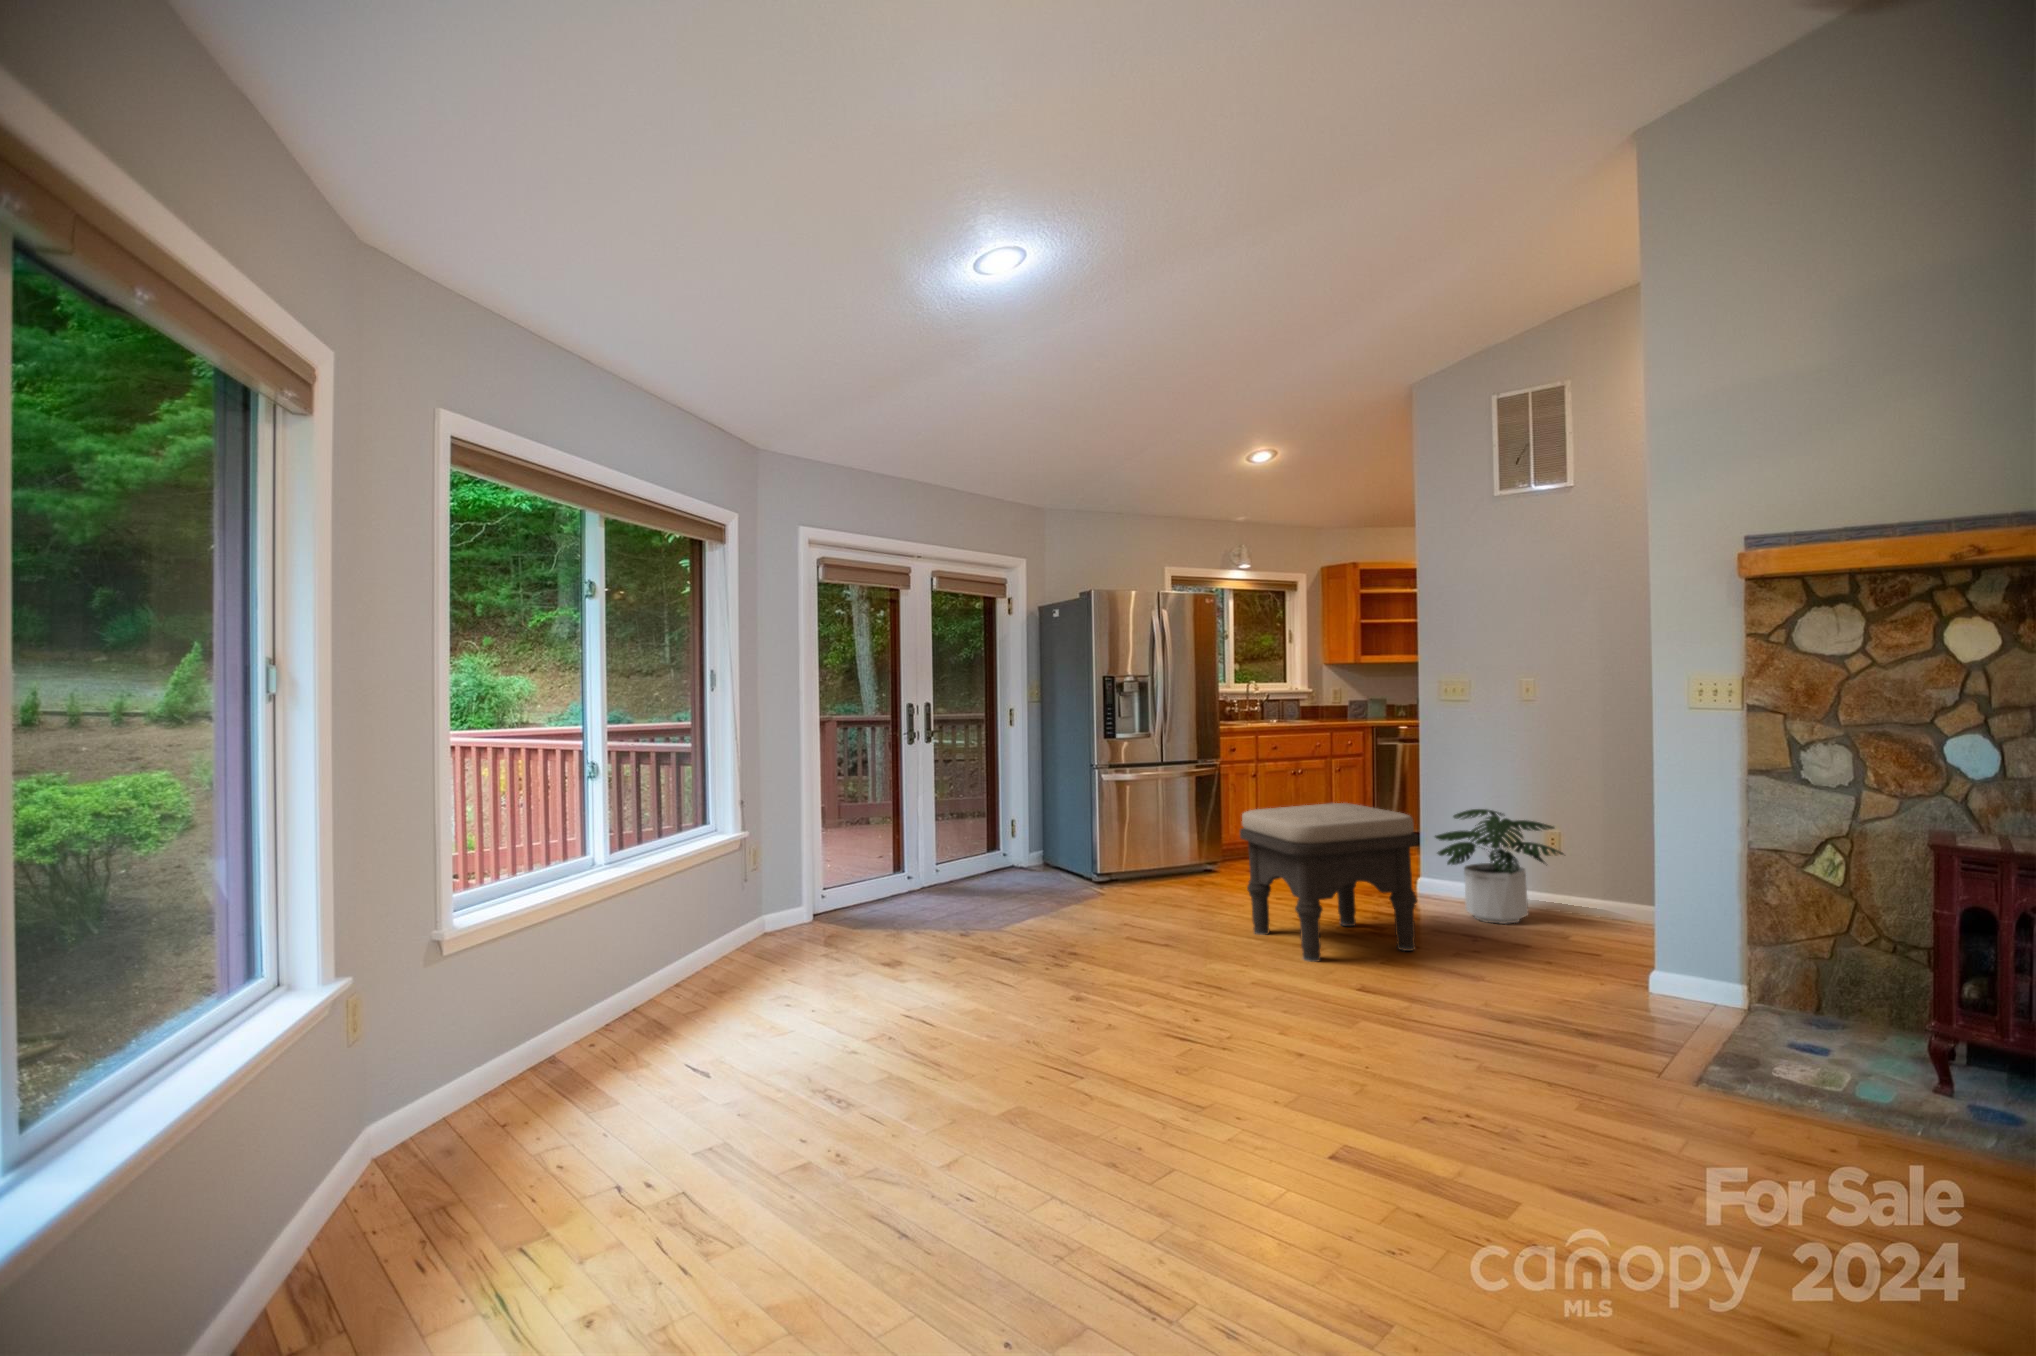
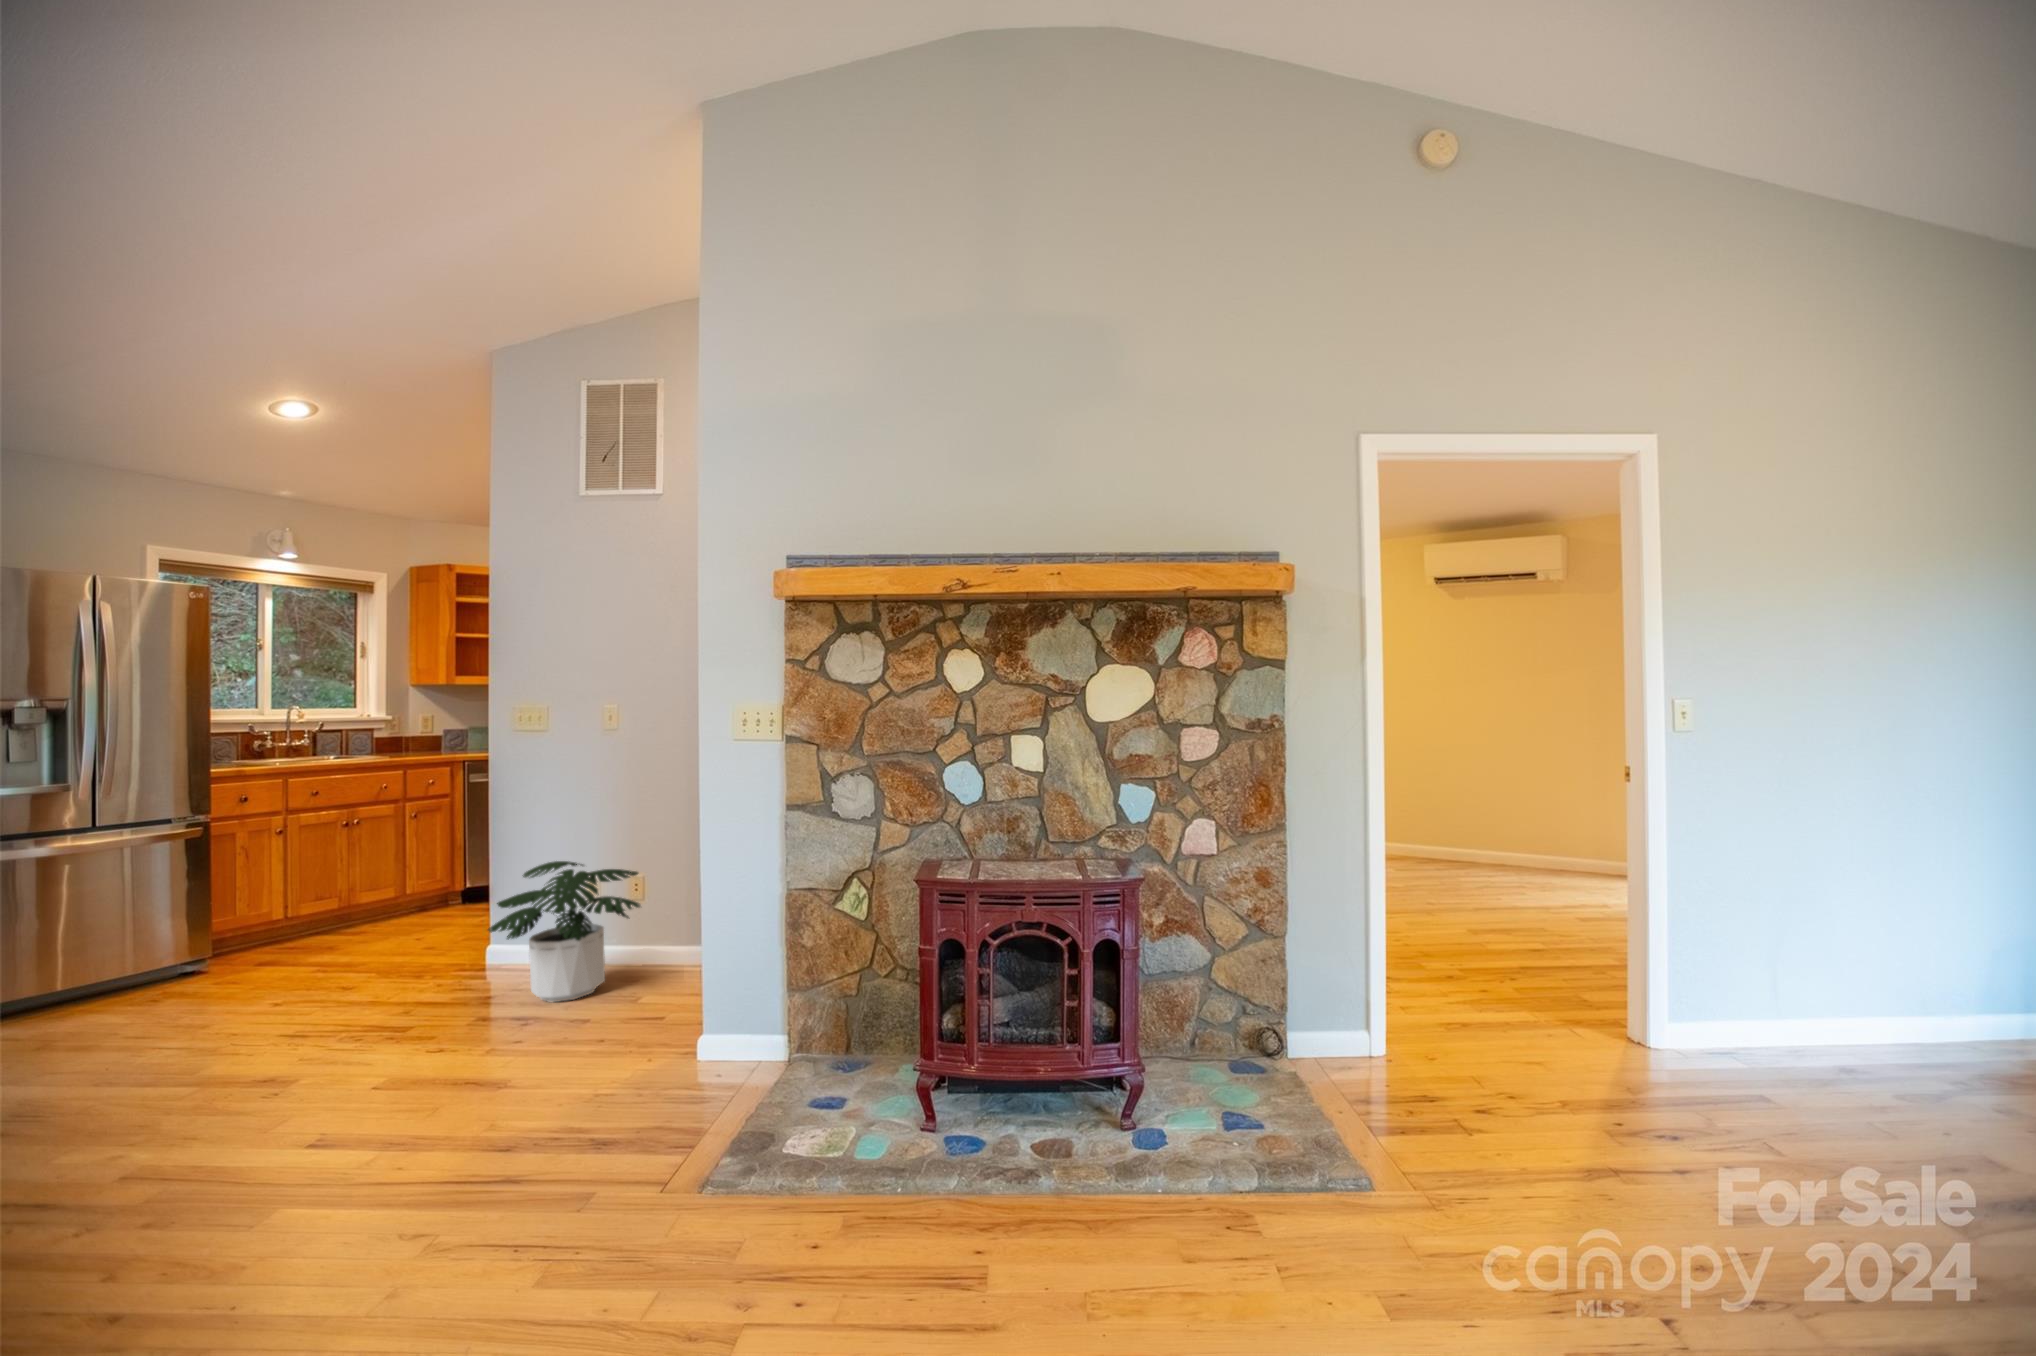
ottoman: present [1240,803,1418,962] -> none [112,884,432,1165]

